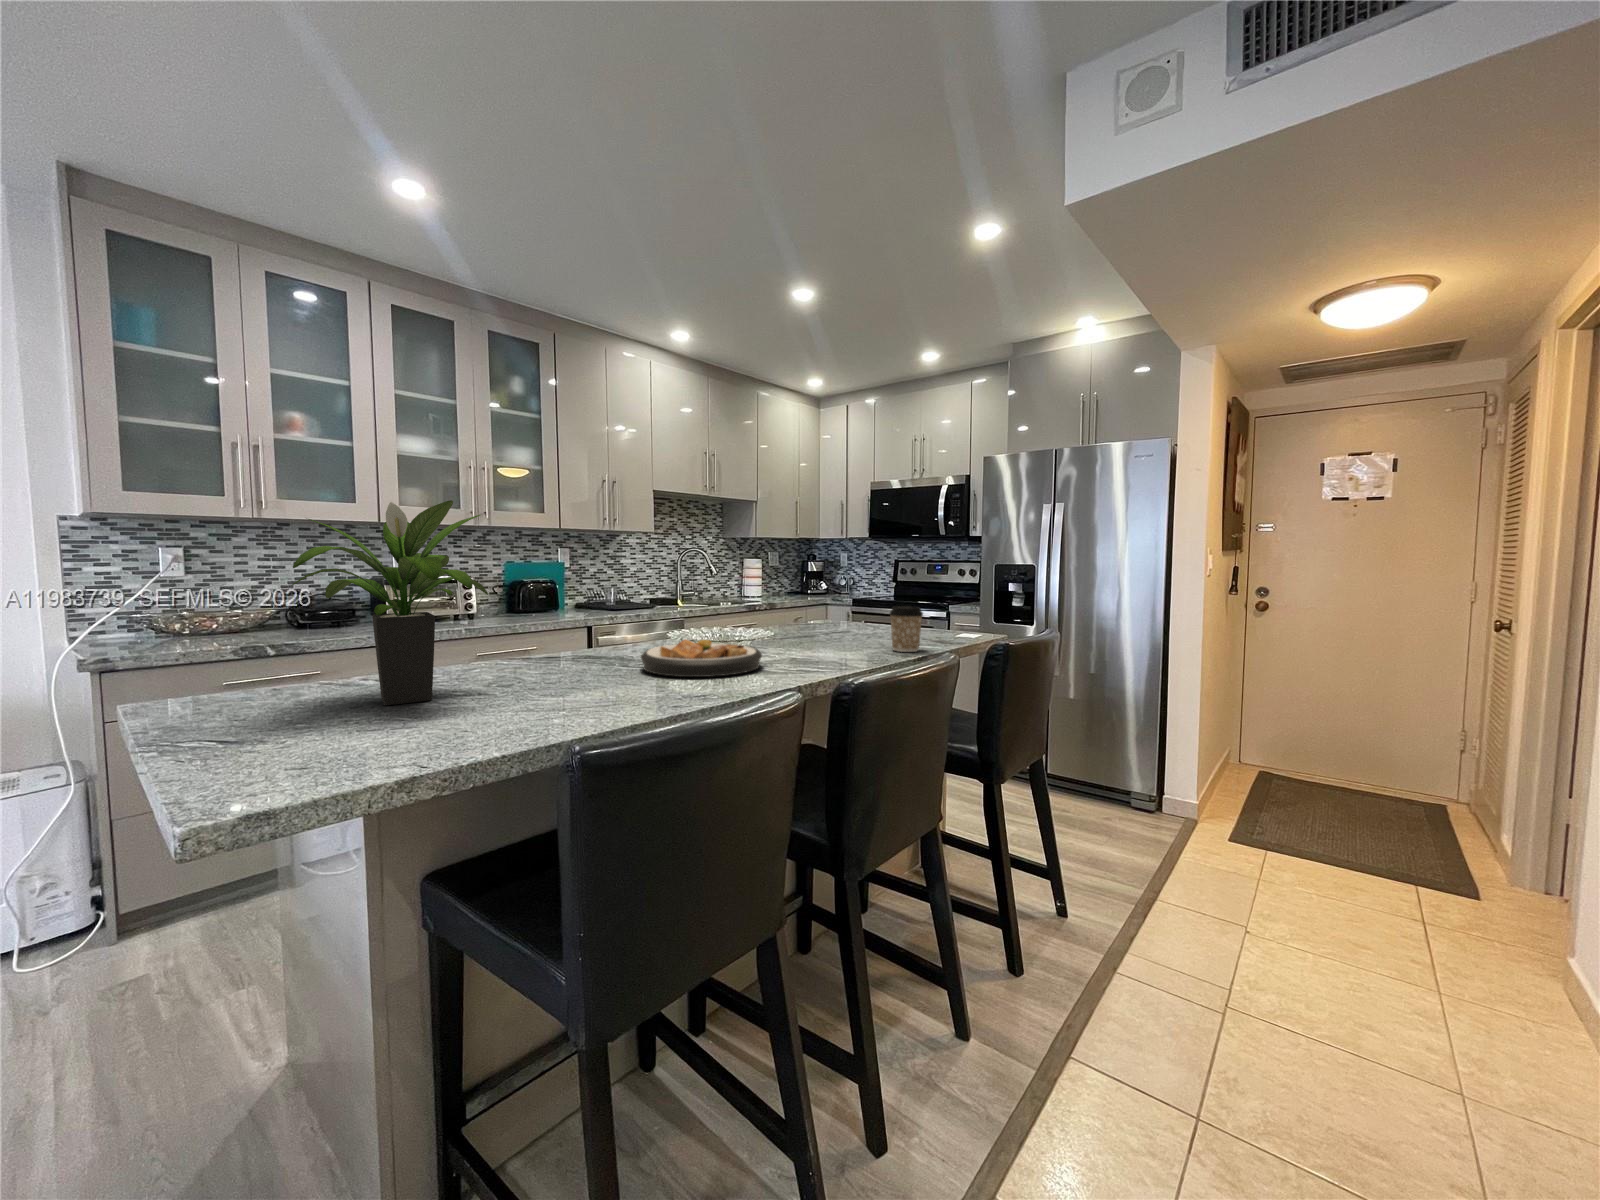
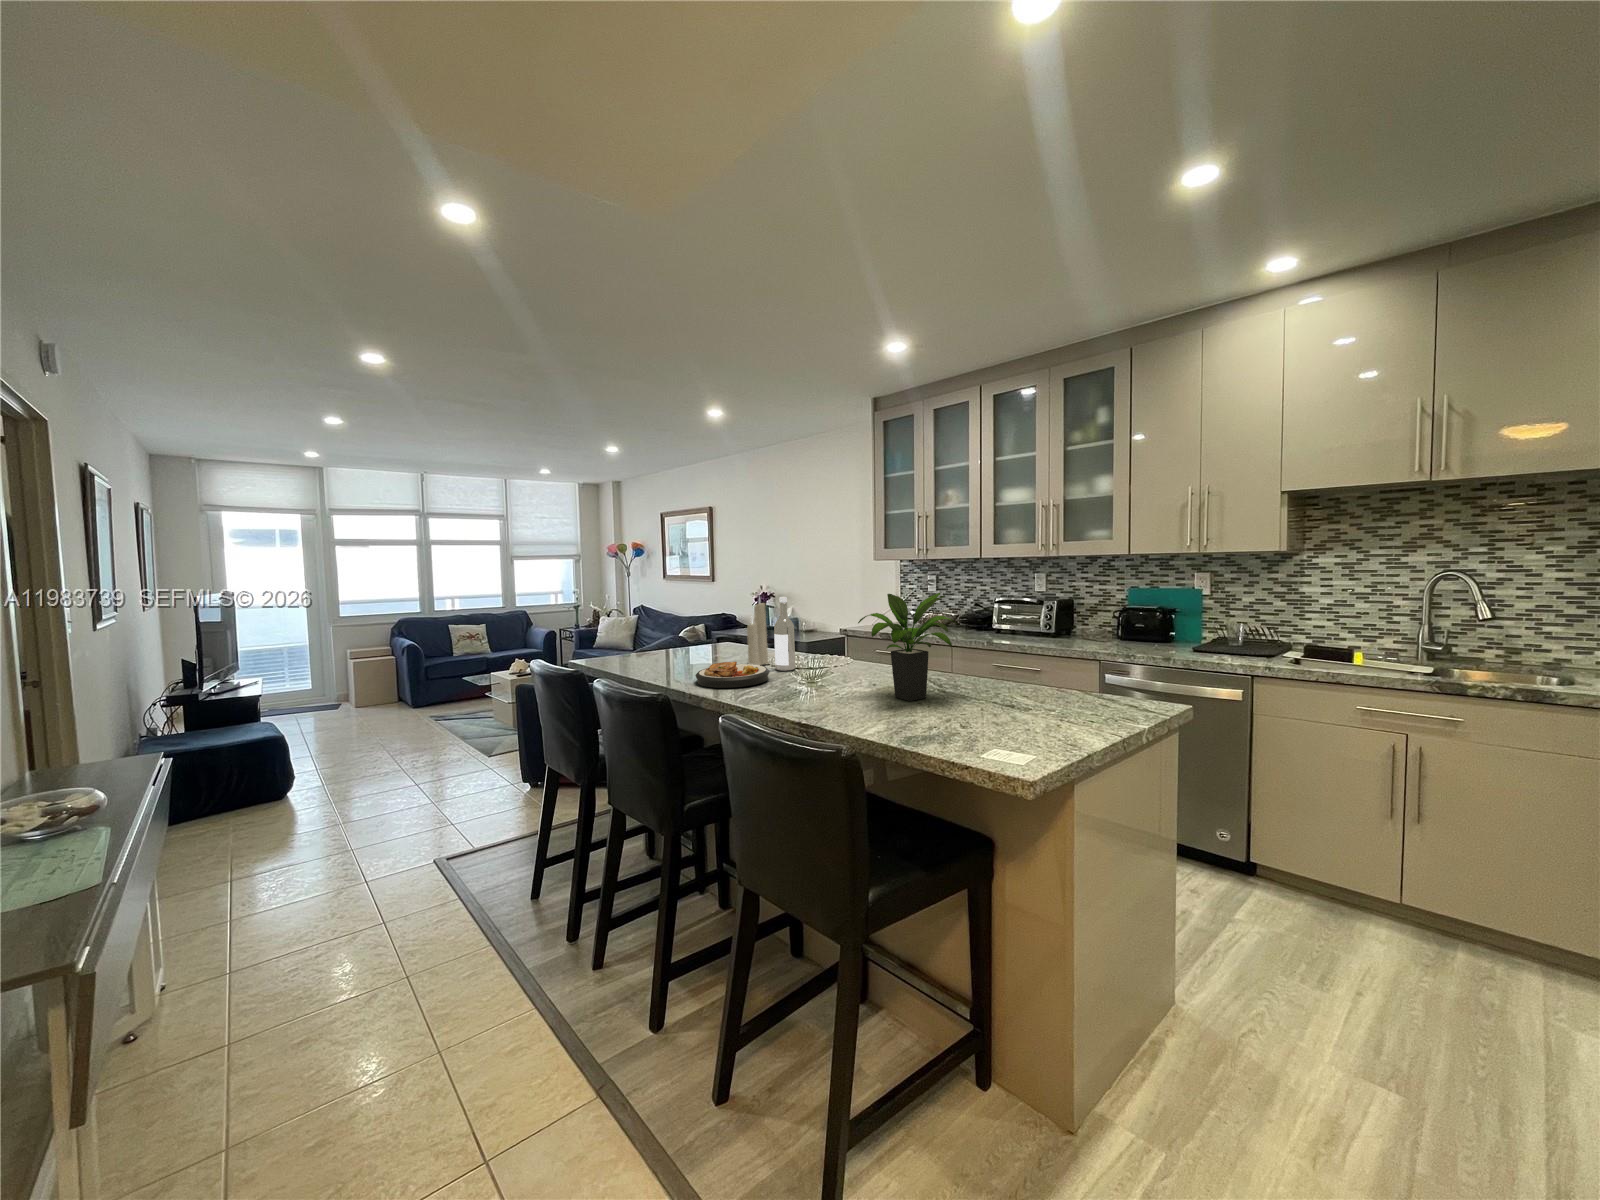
potted plant: present [291,500,488,705] -> present [858,593,957,701]
candle: none [522,531,589,668] -> present [747,603,769,665]
wine bottle: none [603,541,638,659] -> present [774,597,795,671]
coffee cup: present [890,606,923,652] -> none [775,674,807,721]

